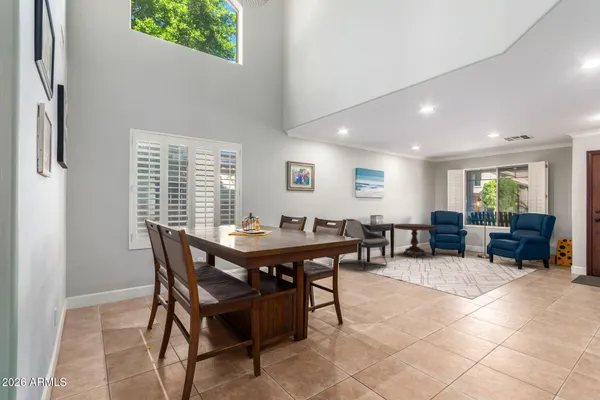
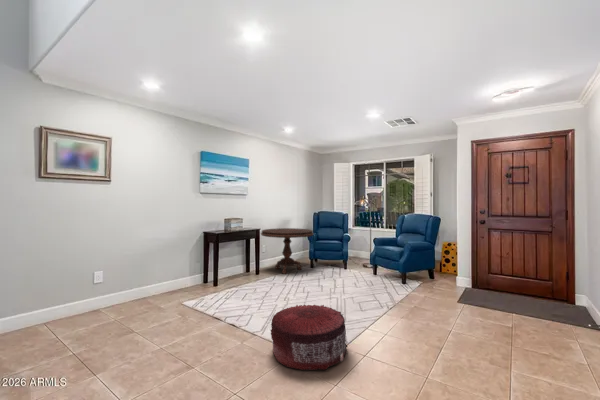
lounge chair: present [339,219,389,270] -> none [160,225,239,306]
pouf: none [436,268,489,301] -> present [271,305,347,370]

